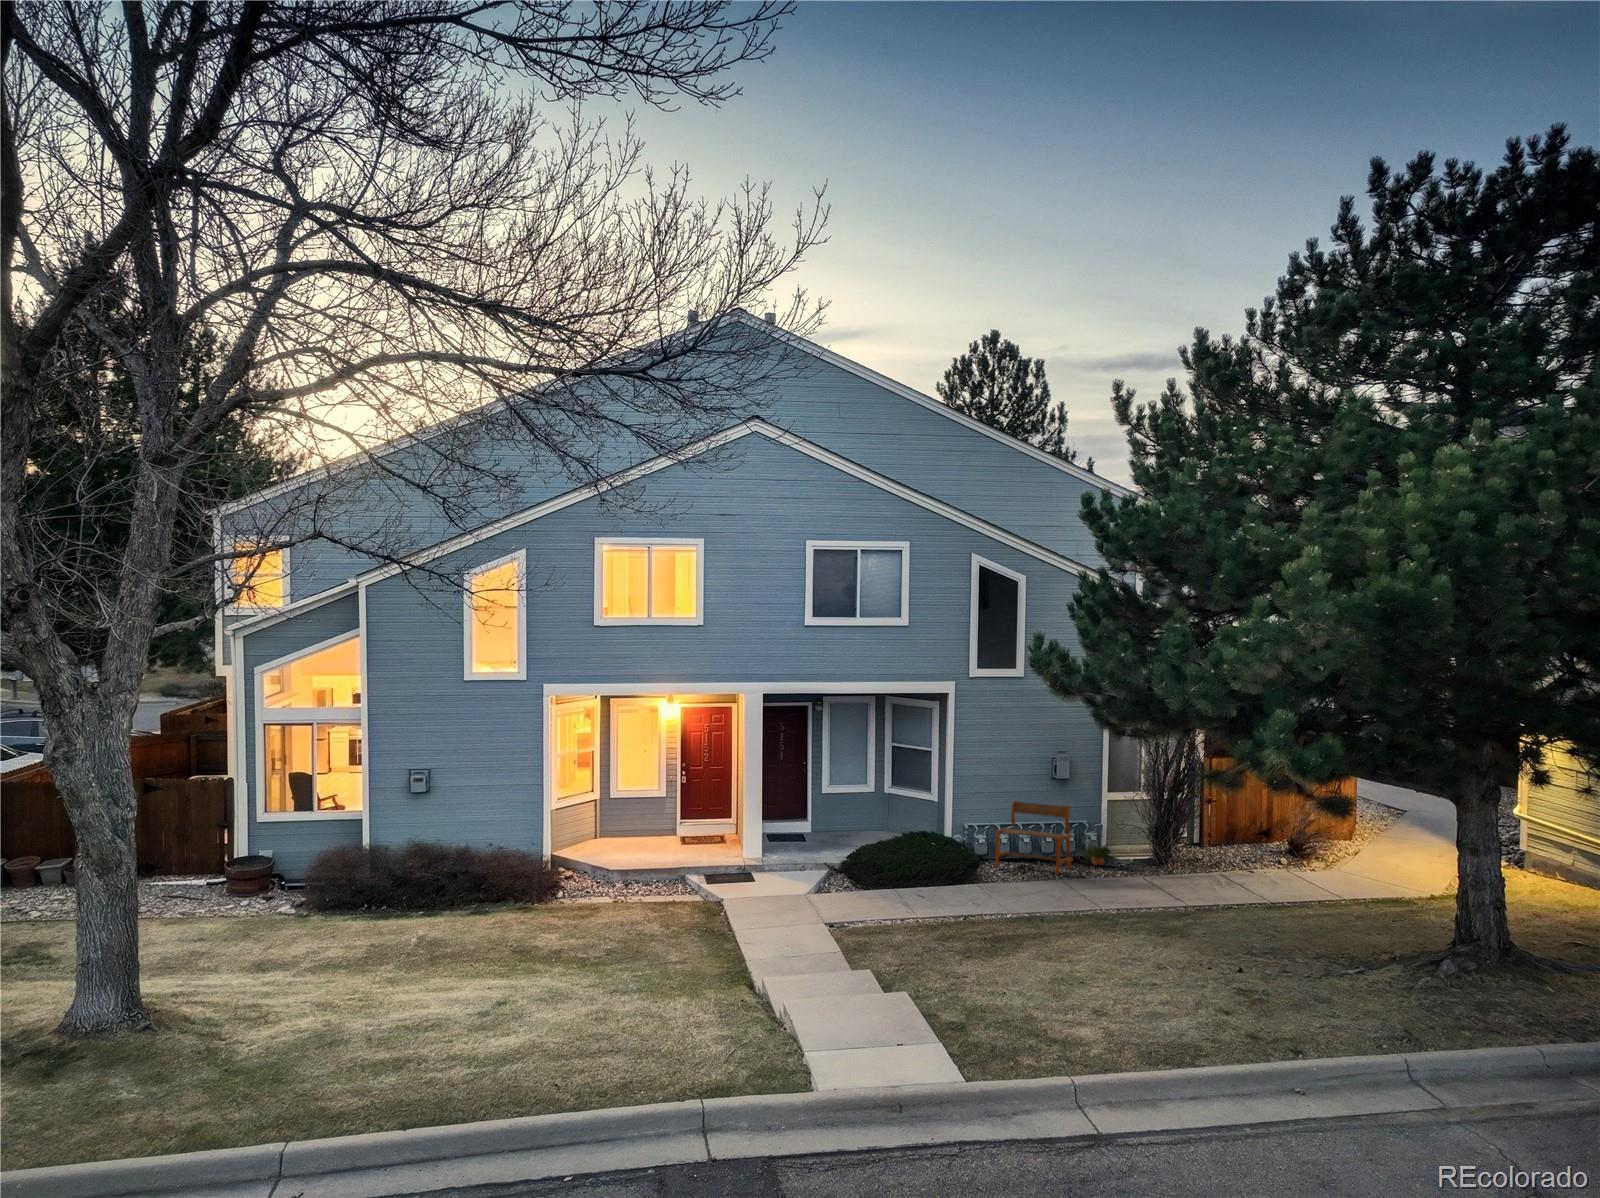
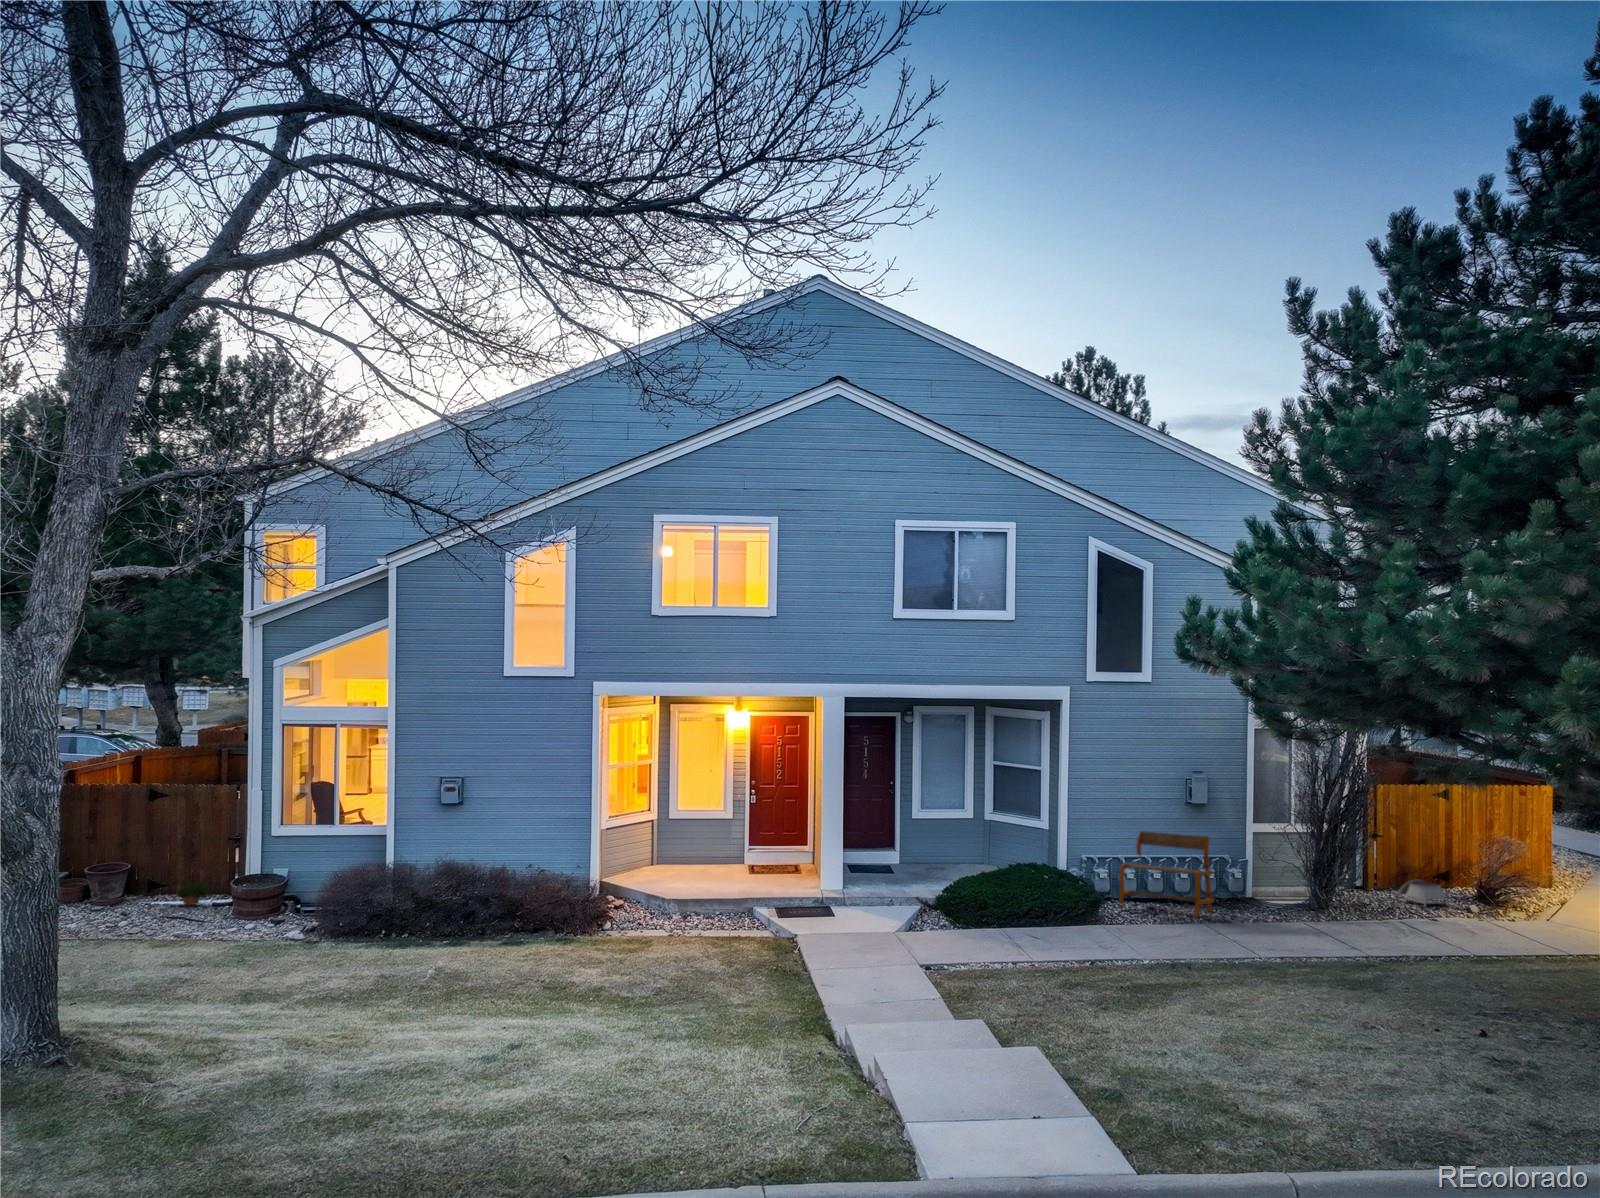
basket: none [1227,836,1267,859] -> present [1399,880,1449,906]
potted plant: present [1085,845,1110,865] -> present [173,881,210,905]

